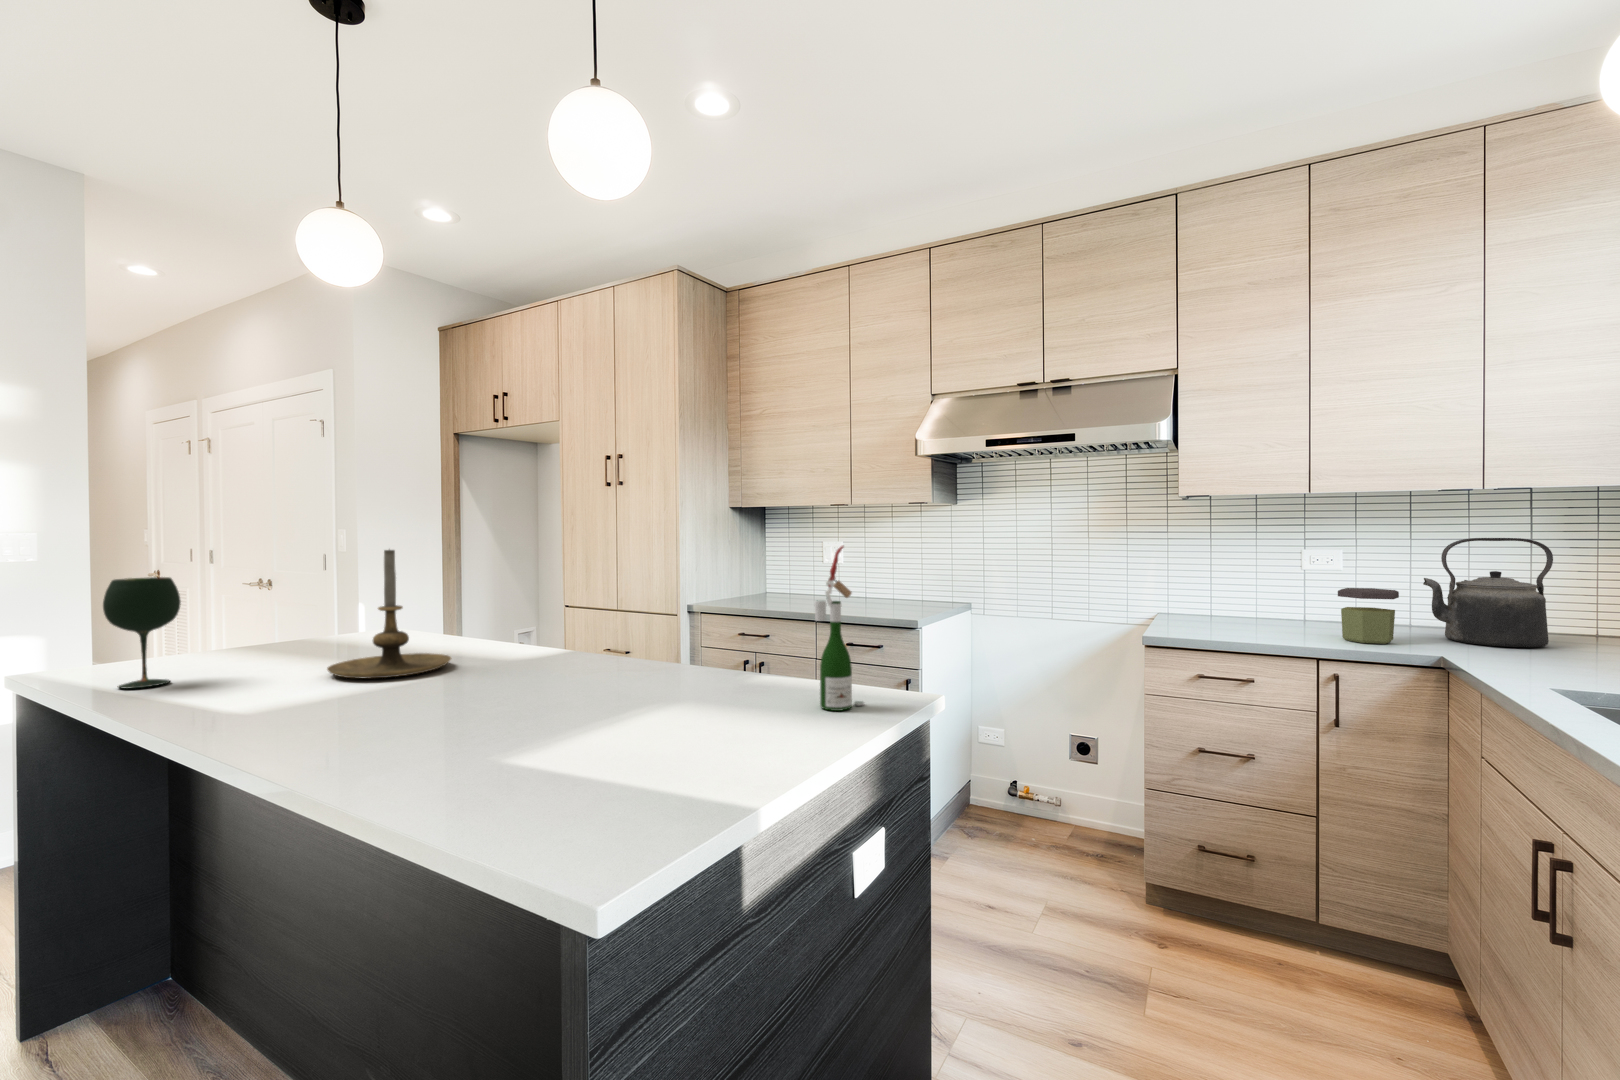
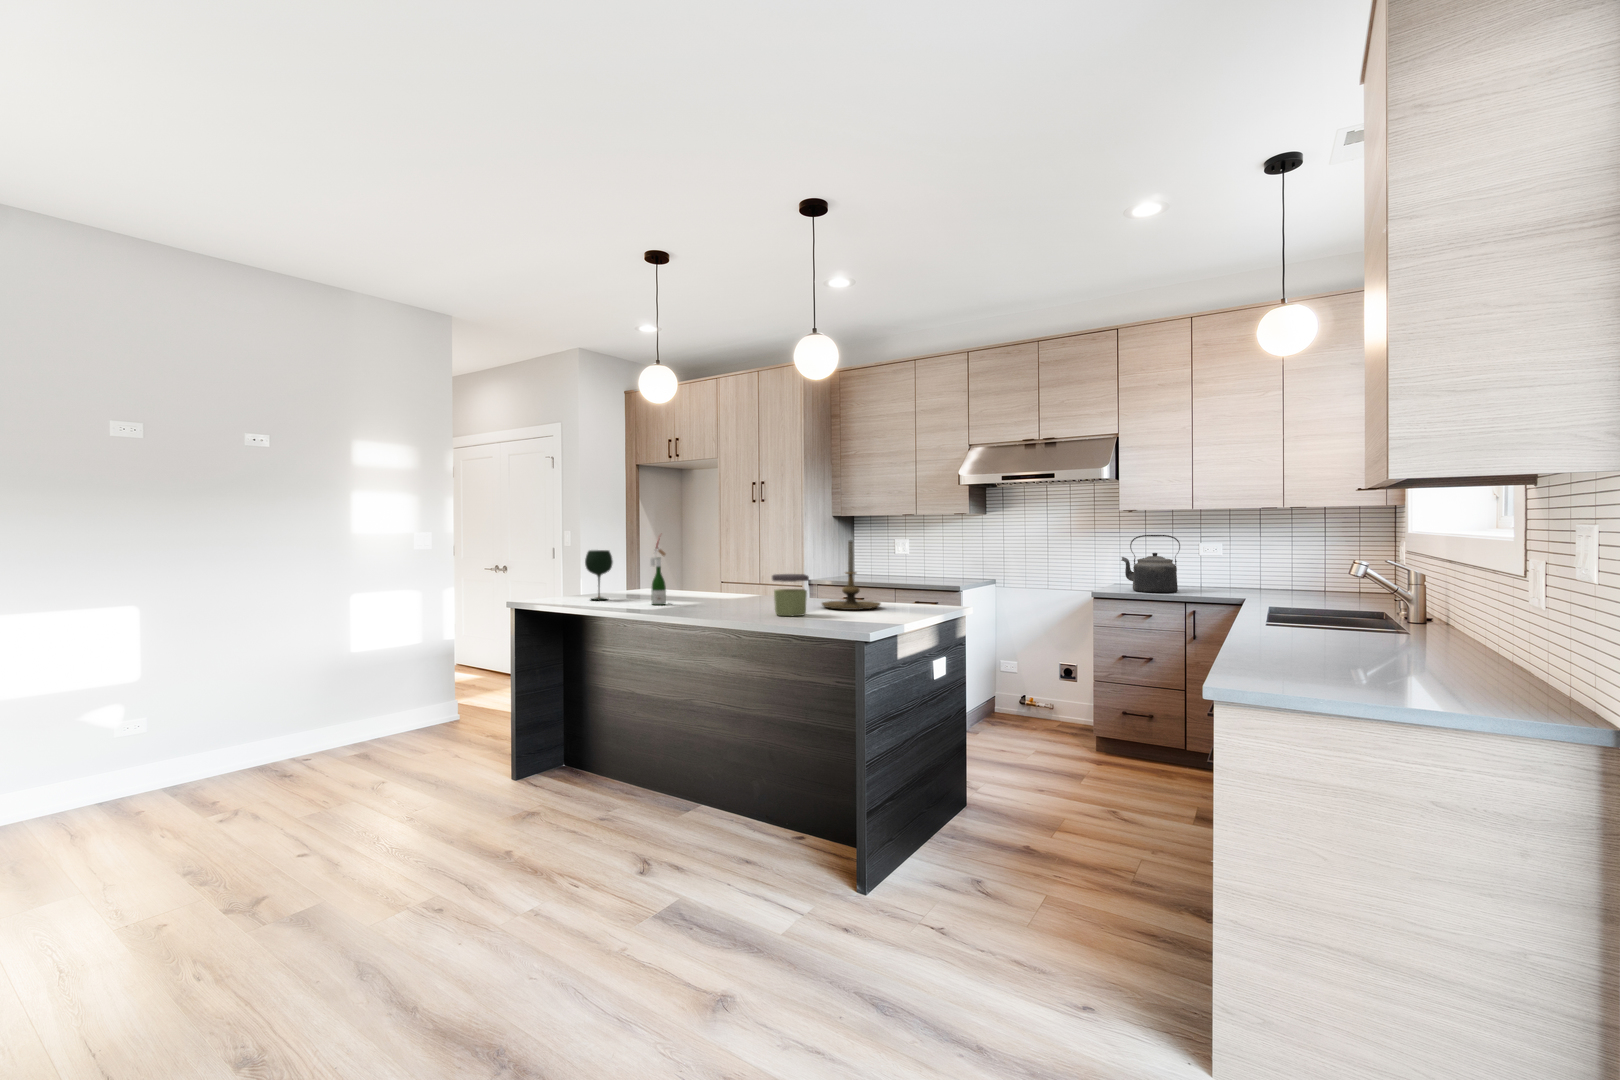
kettle: present [1423,538,1553,647] -> present [1121,535,1180,593]
wine bottle: present [815,546,864,711] -> present [650,540,666,605]
candle holder: present [327,550,451,679] -> present [822,540,880,610]
jar: present [1338,588,1399,644] -> present [772,574,809,616]

